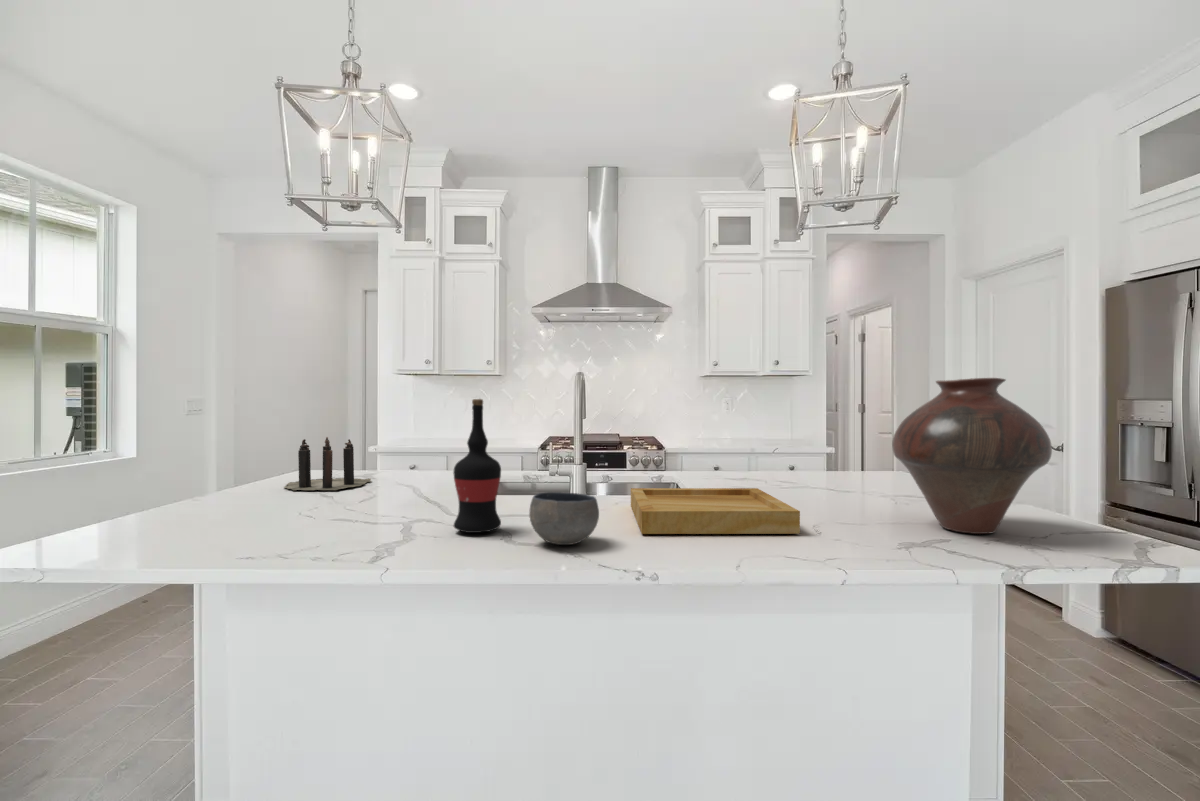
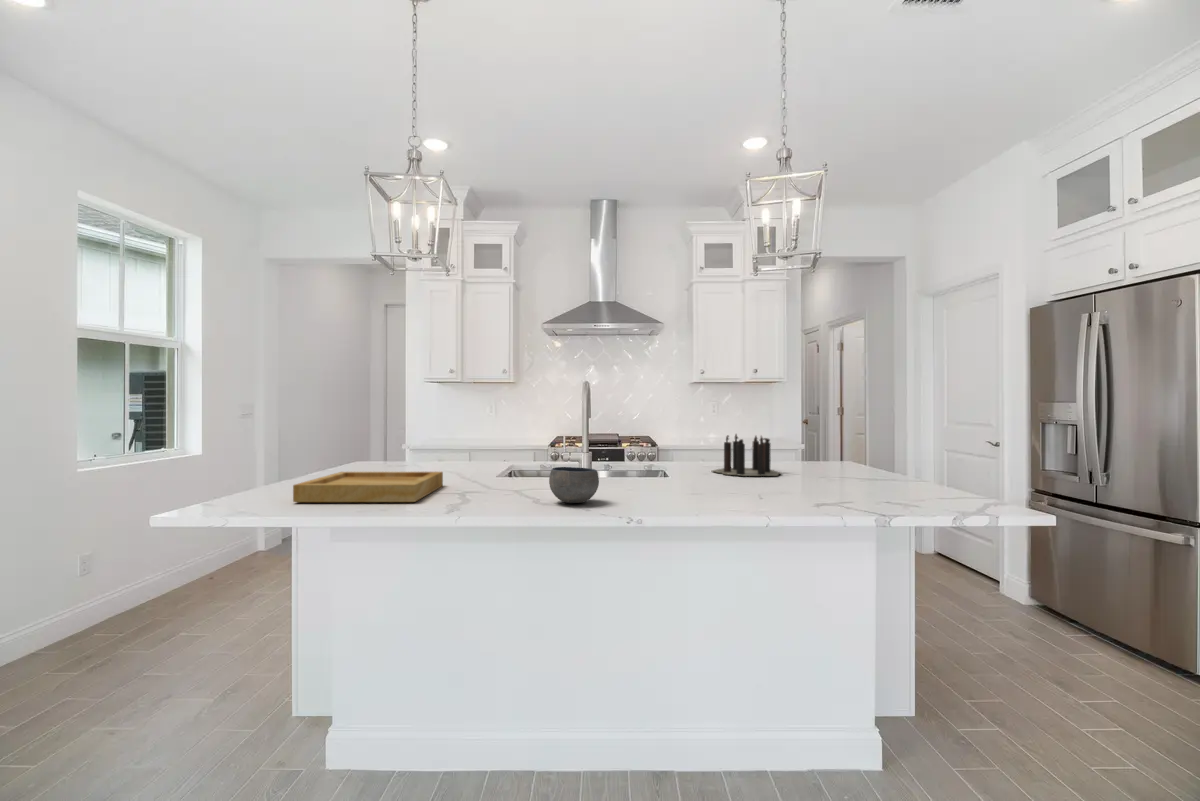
vase: present [892,378,1052,534] -> none [816,384,926,497]
wine bottle: present [453,399,501,533] -> none [493,400,527,497]
candle: present [284,437,371,490] -> present [713,434,780,476]
tray: present [631,488,800,534] -> present [293,472,443,502]

